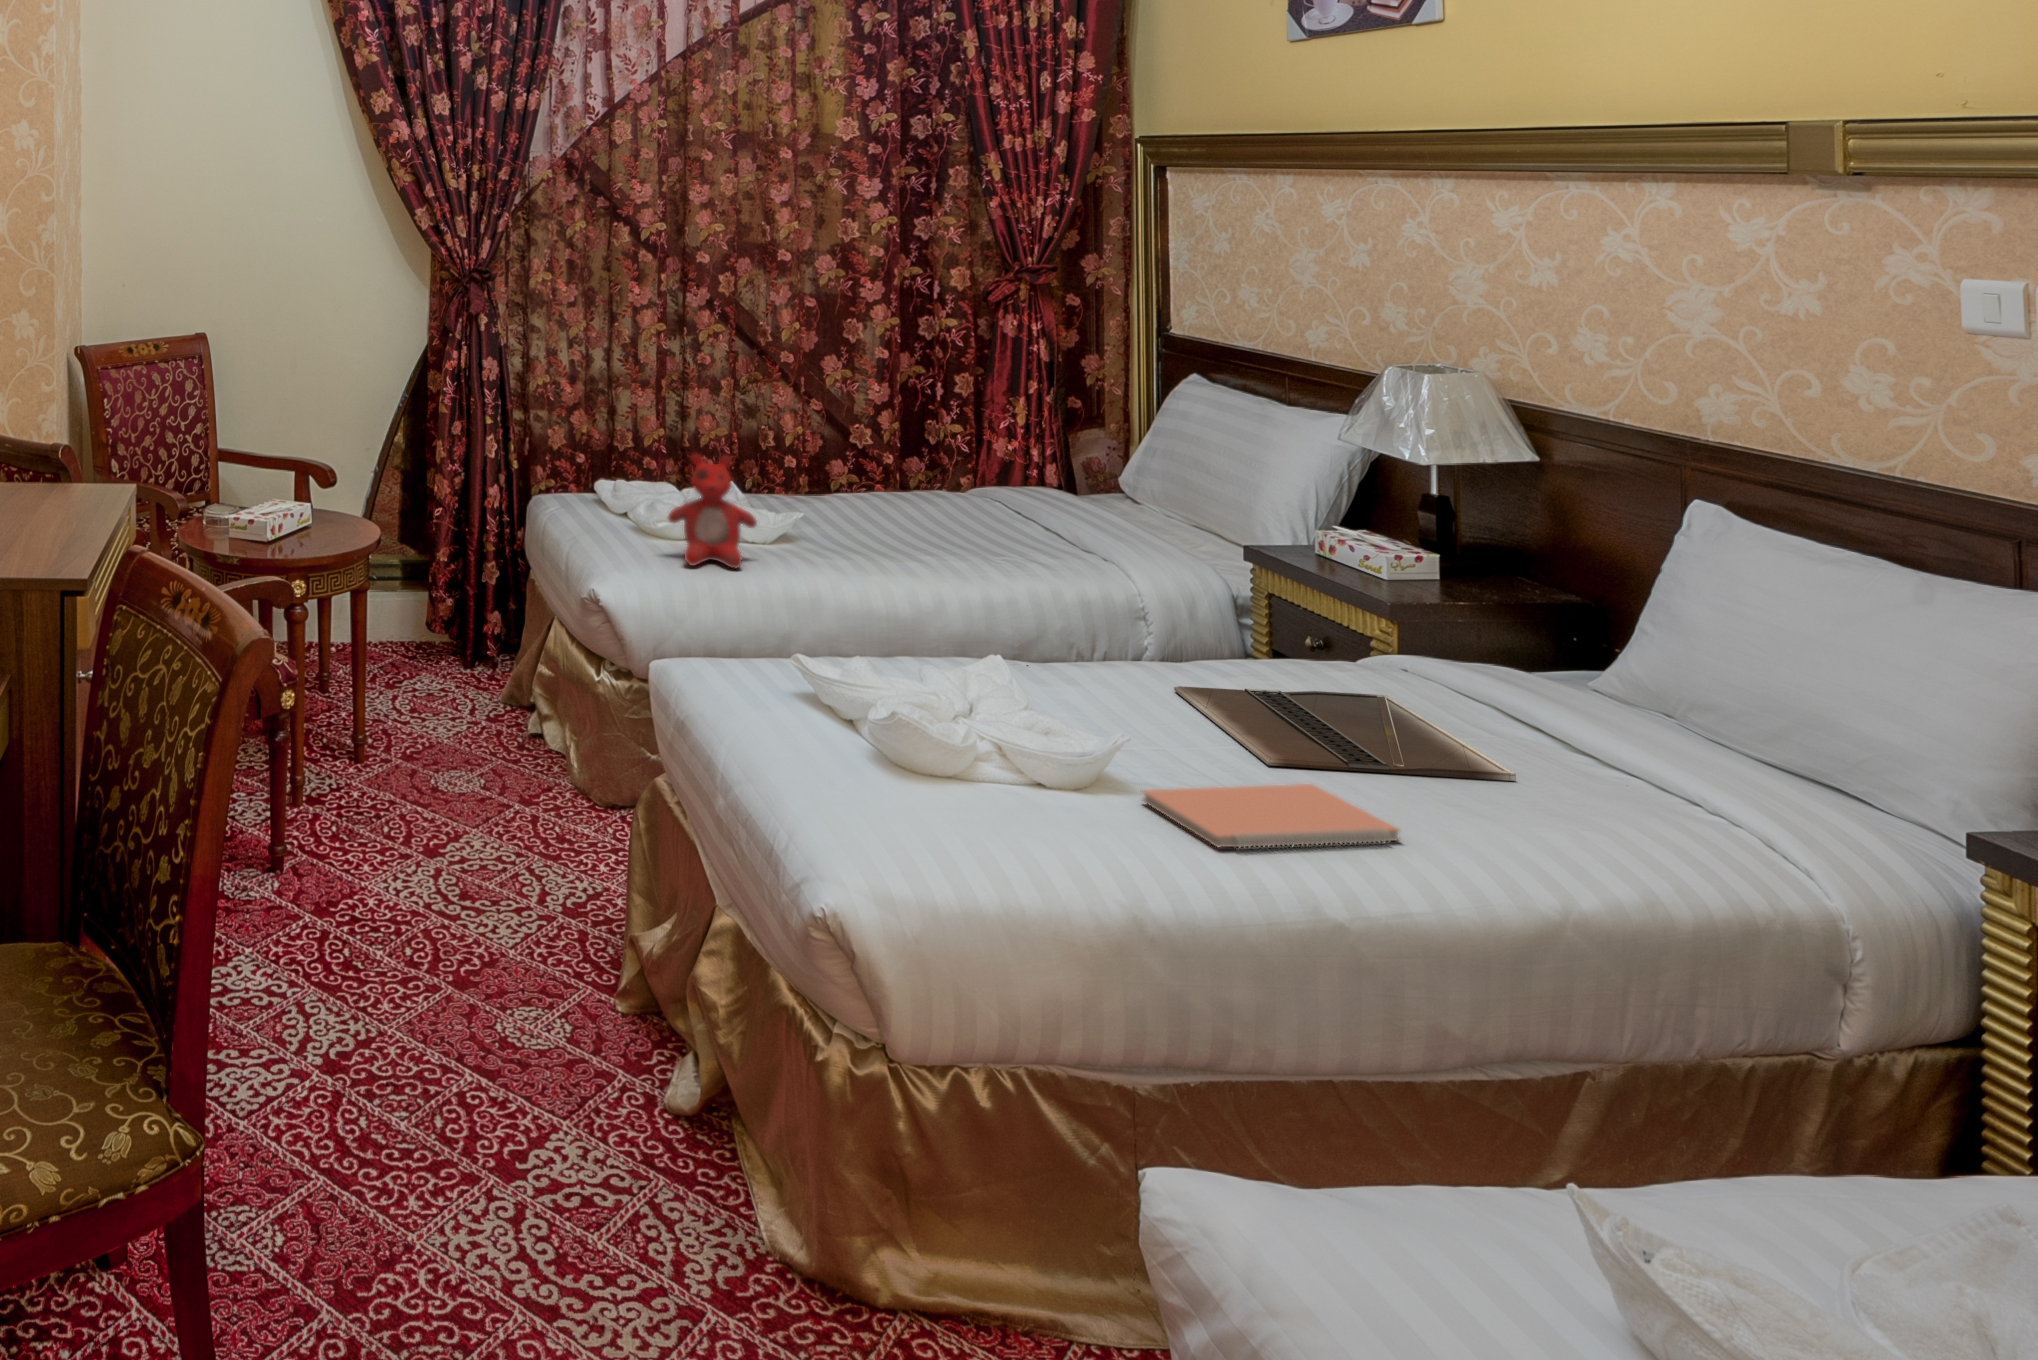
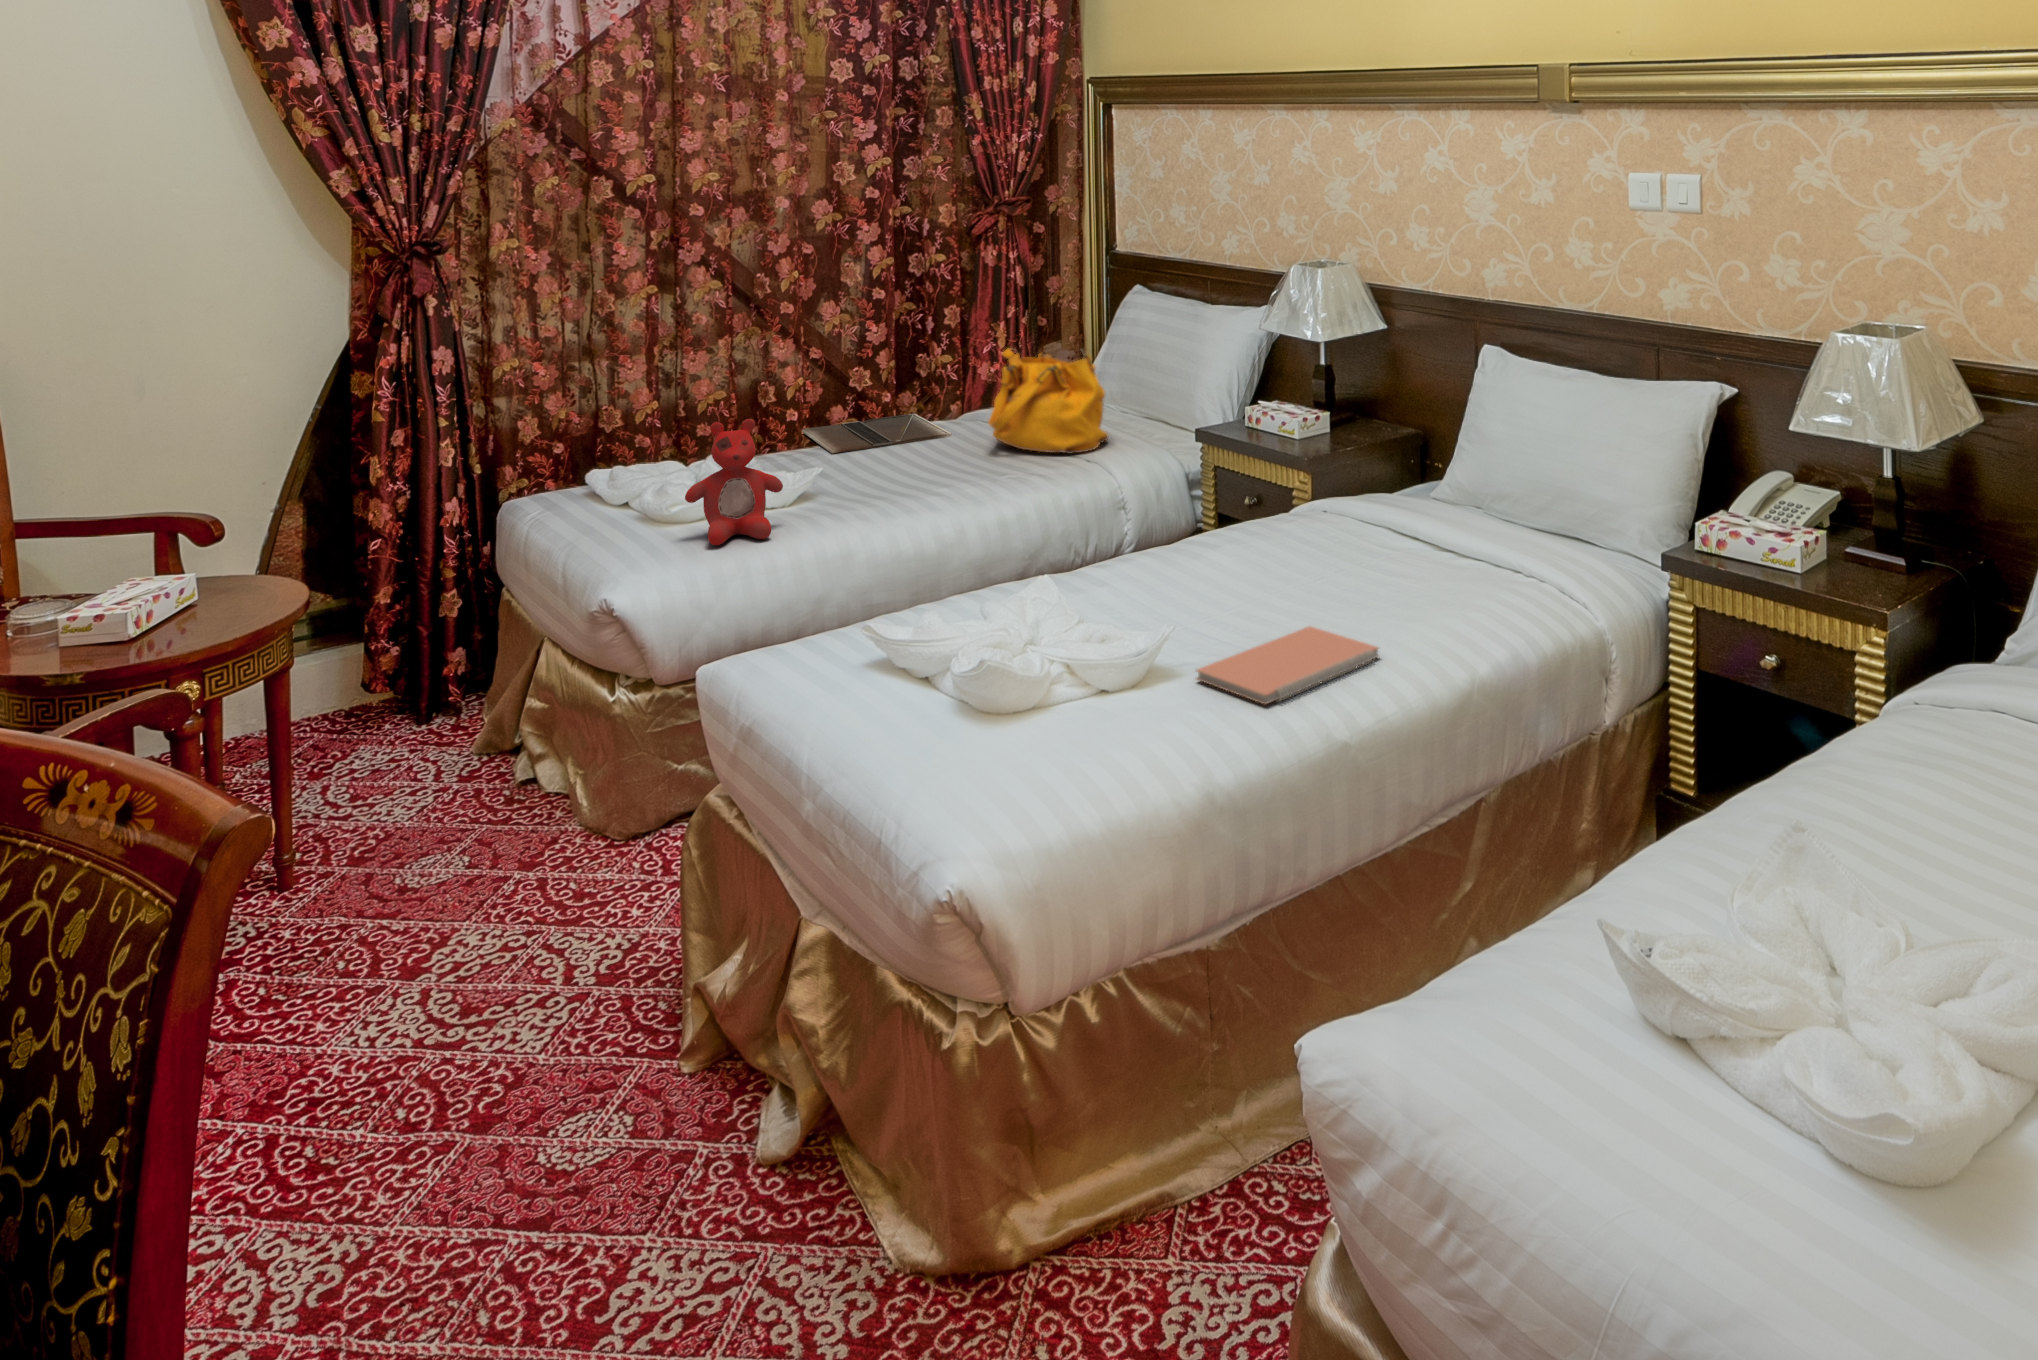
handbag: none [987,423,1135,548] -> present [988,348,1108,454]
laptop: present [1174,686,1516,781] -> present [802,414,952,453]

